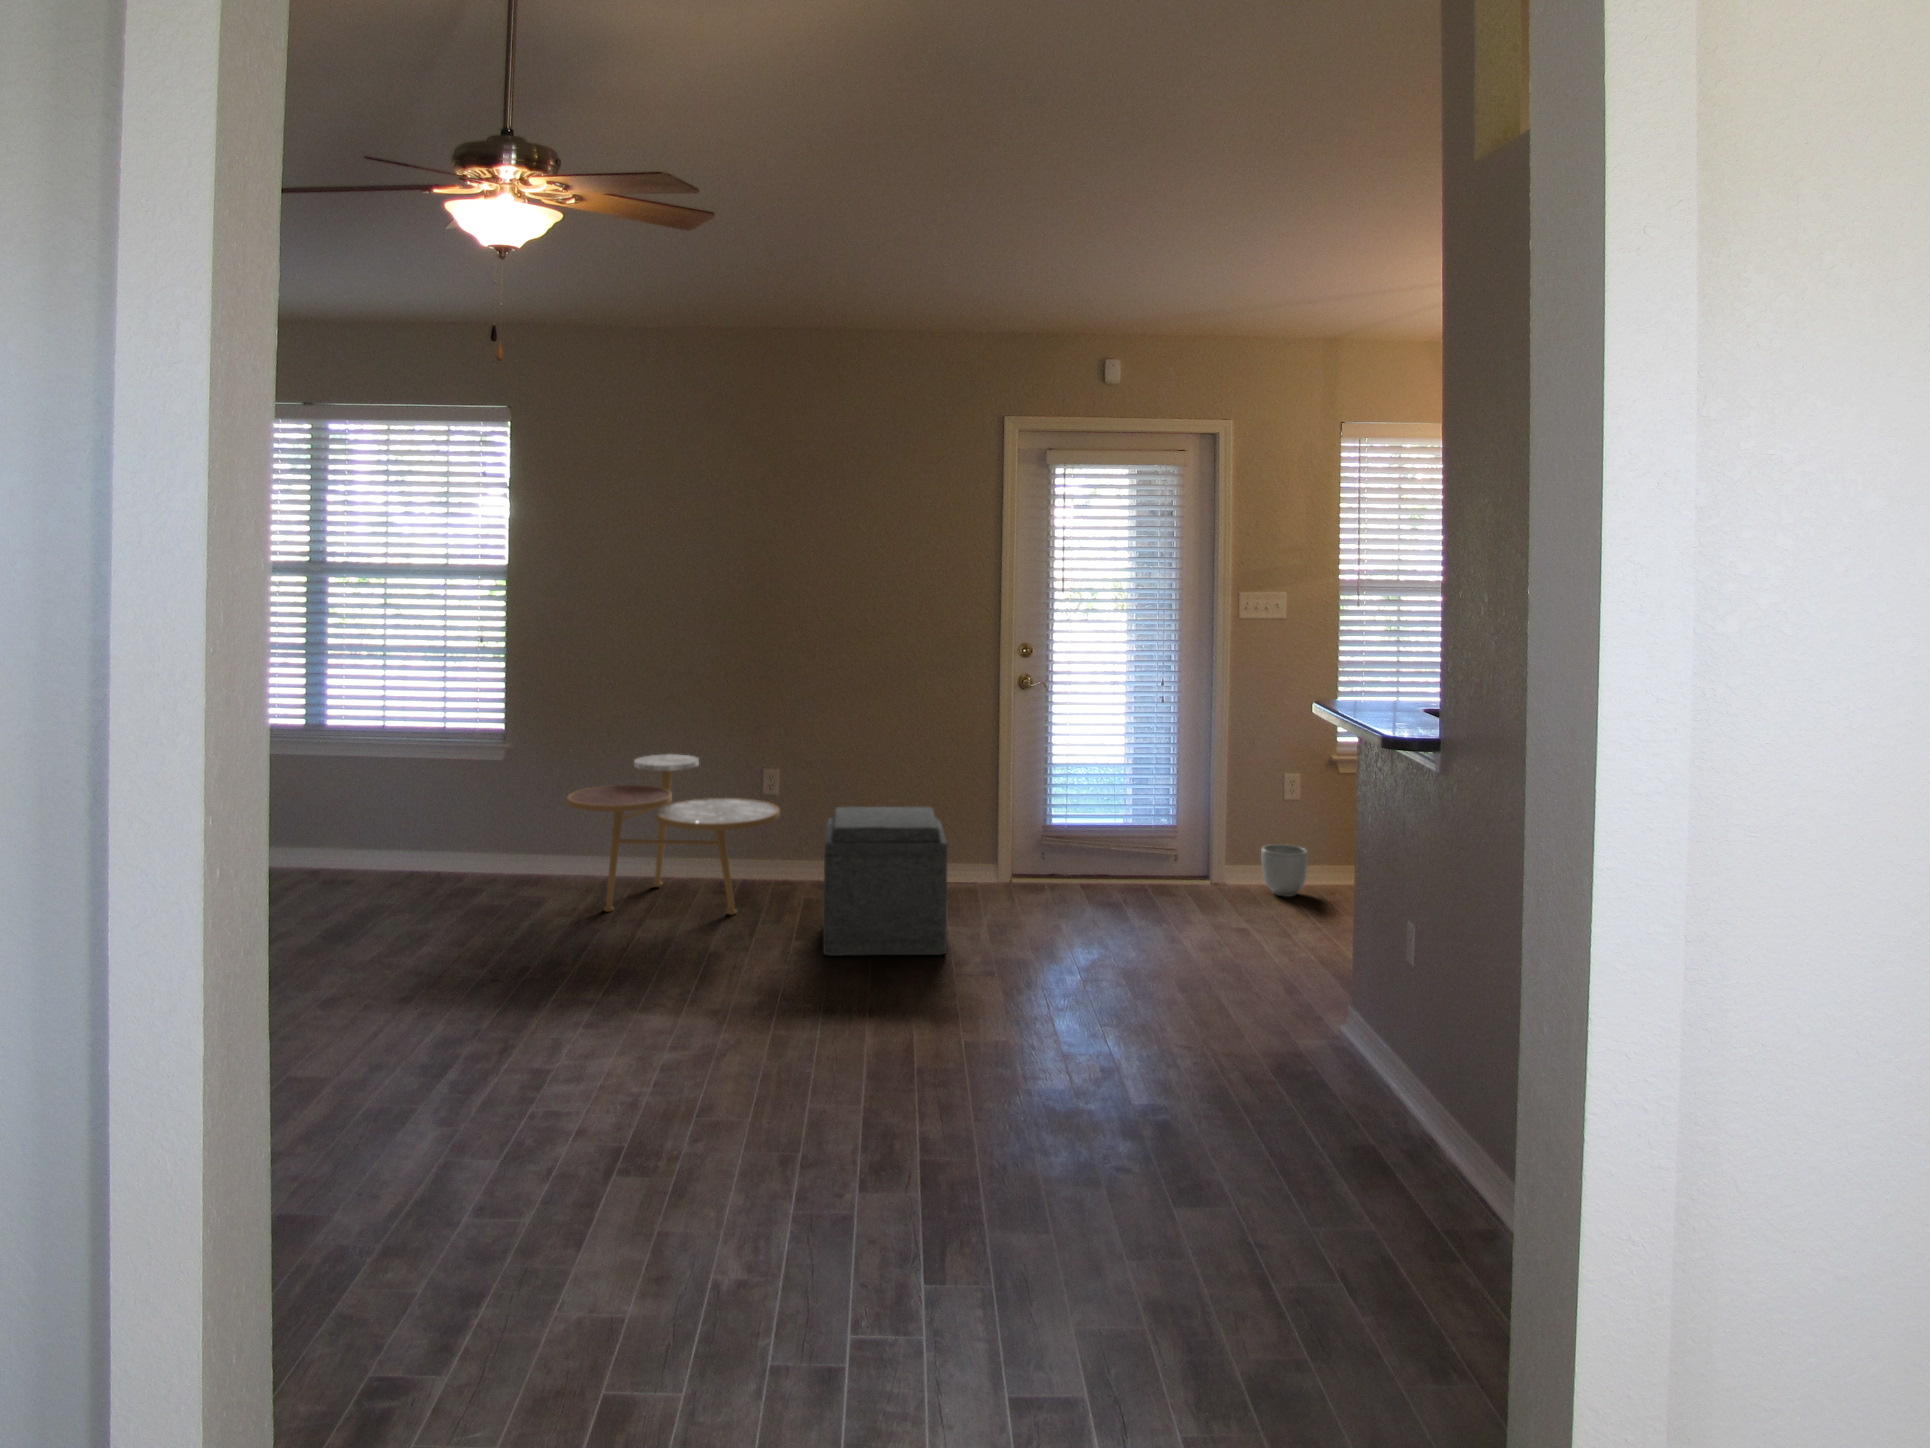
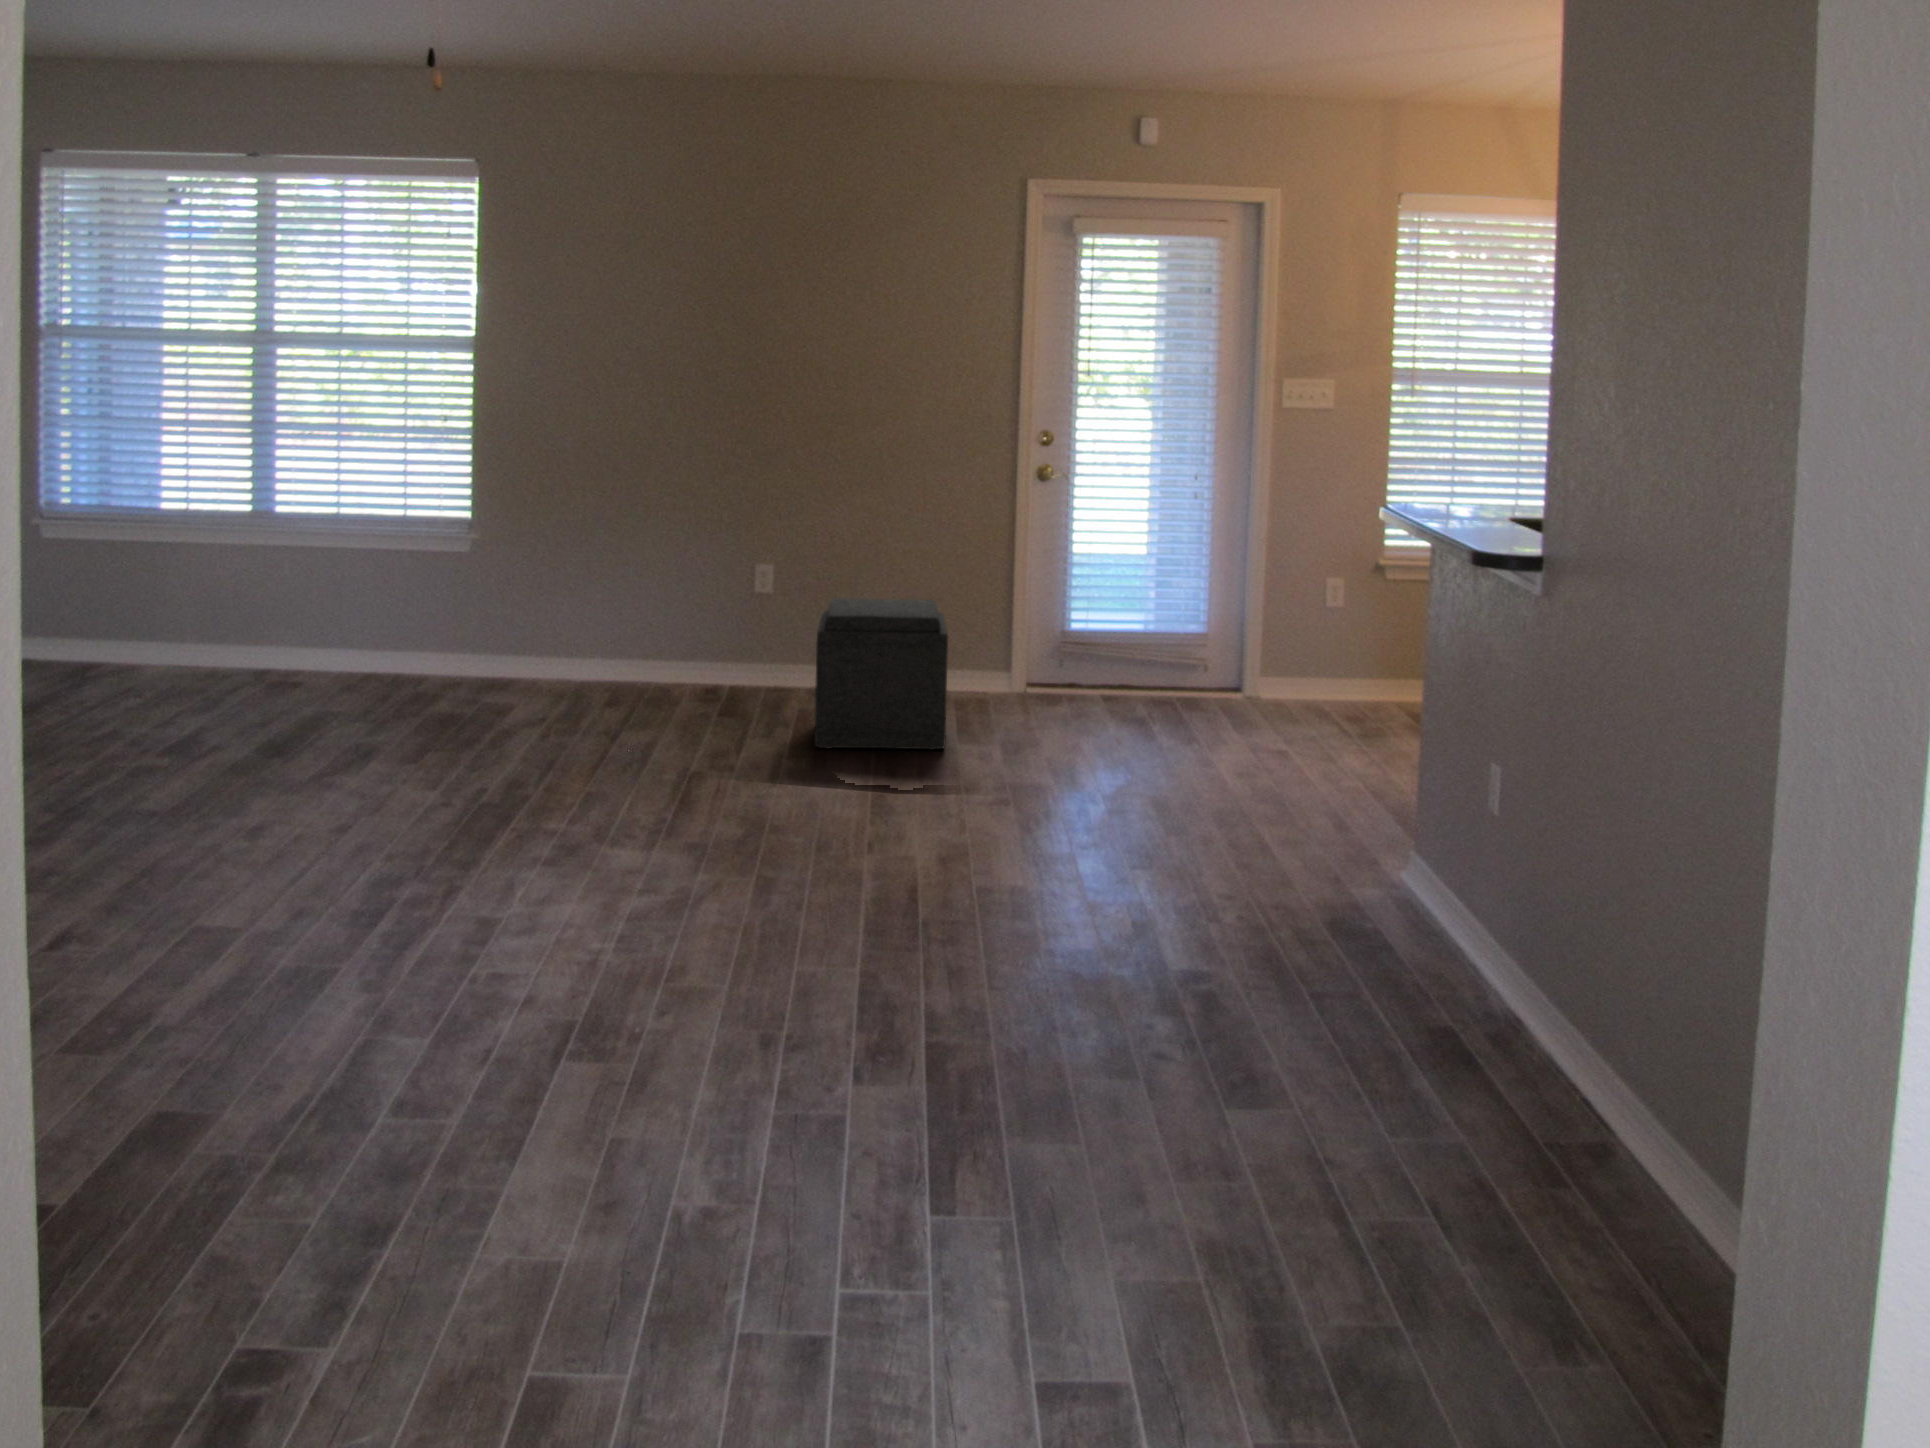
side table: present [567,754,780,915] -> none [543,546,772,711]
planter: present [1261,844,1308,897] -> none [1292,652,1342,706]

